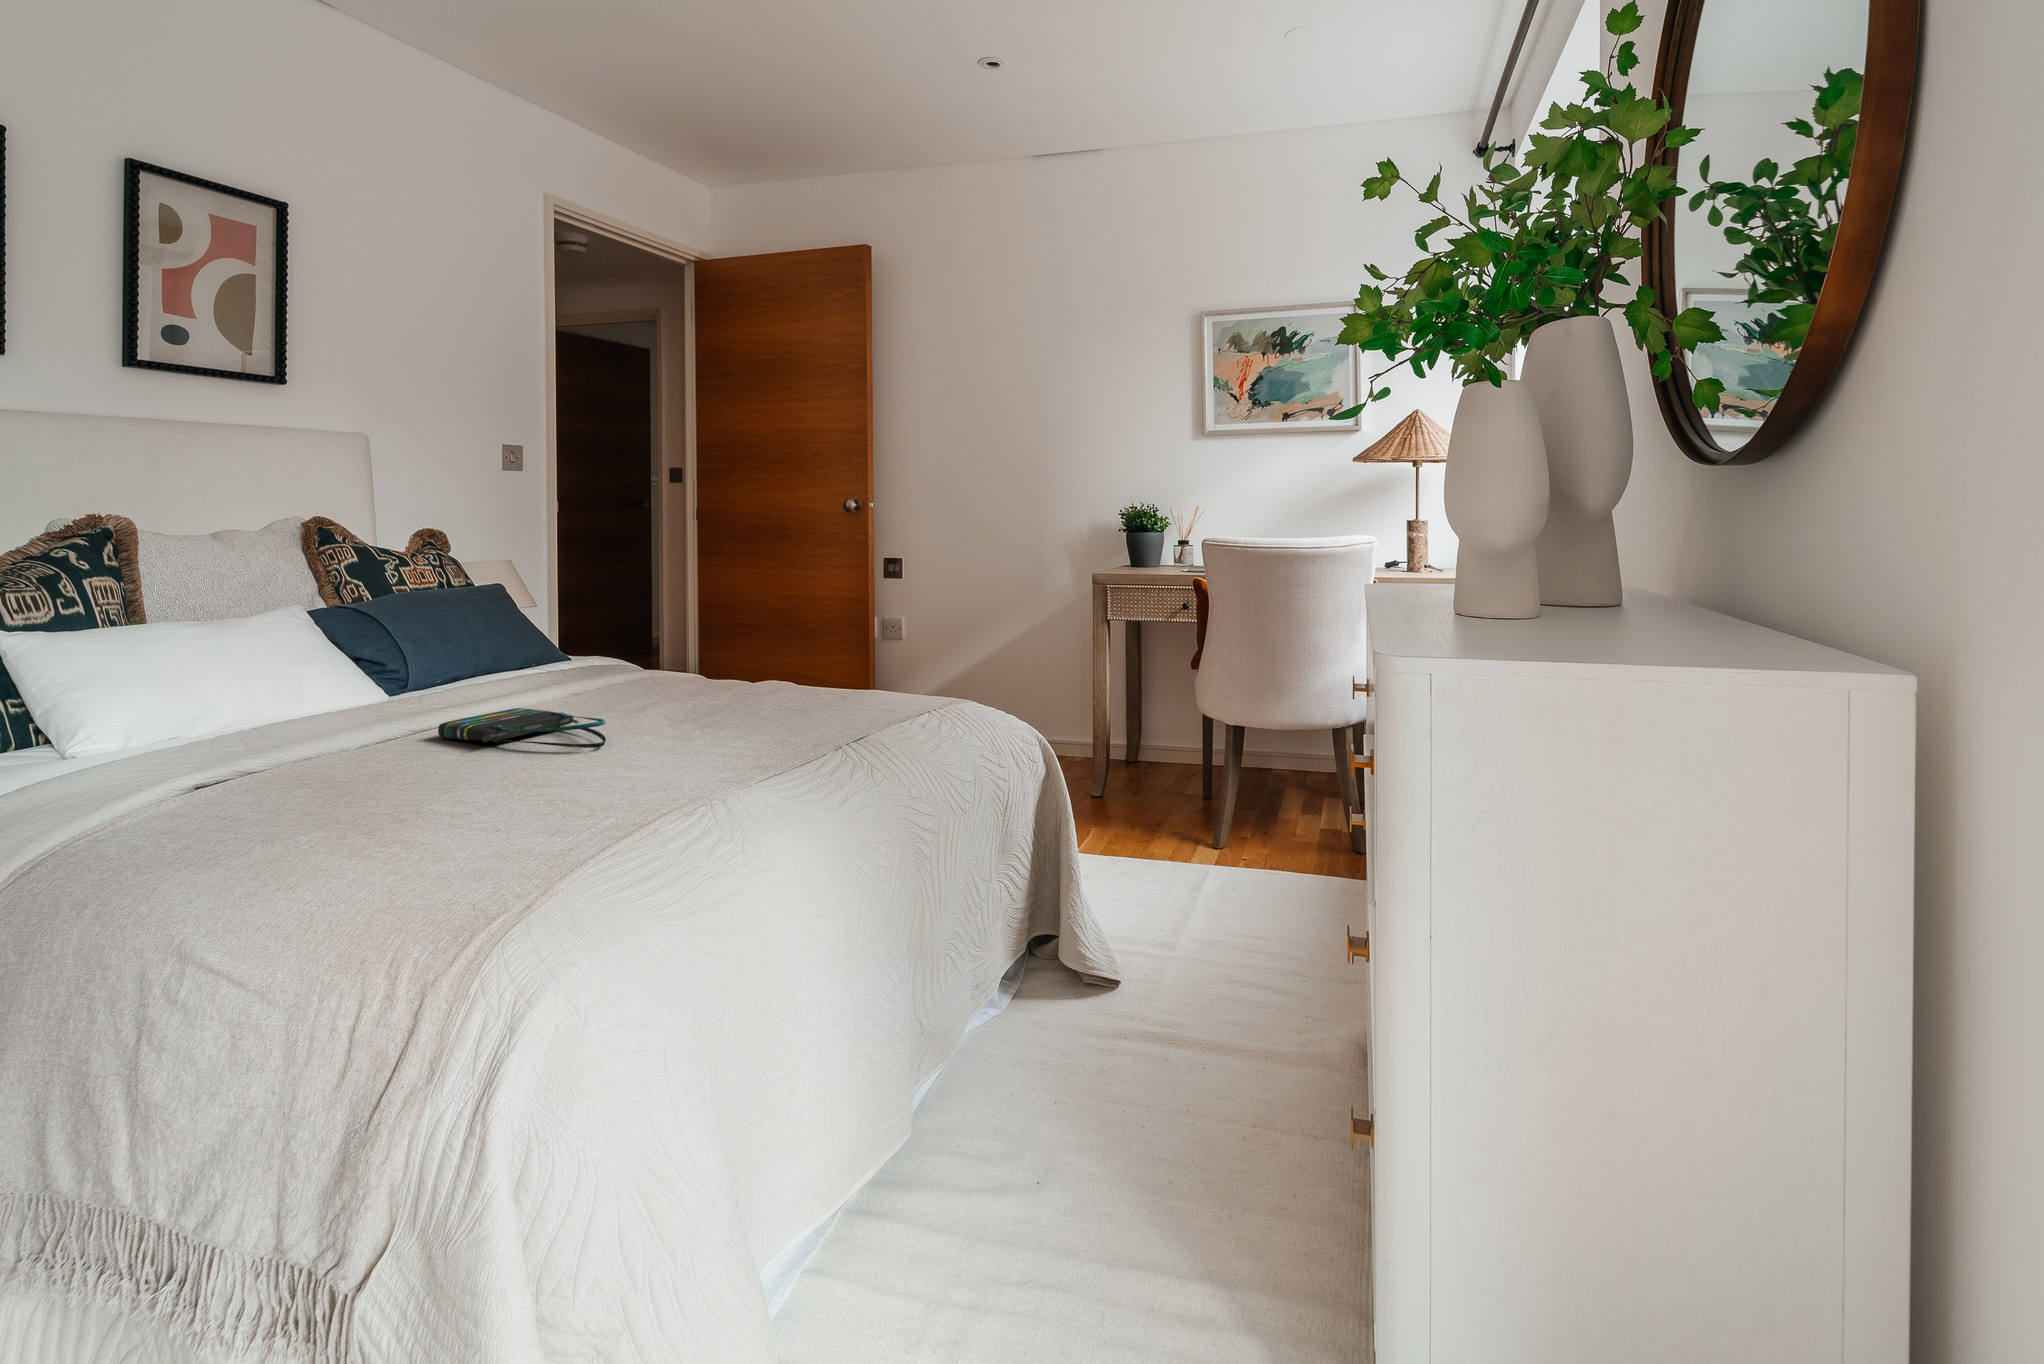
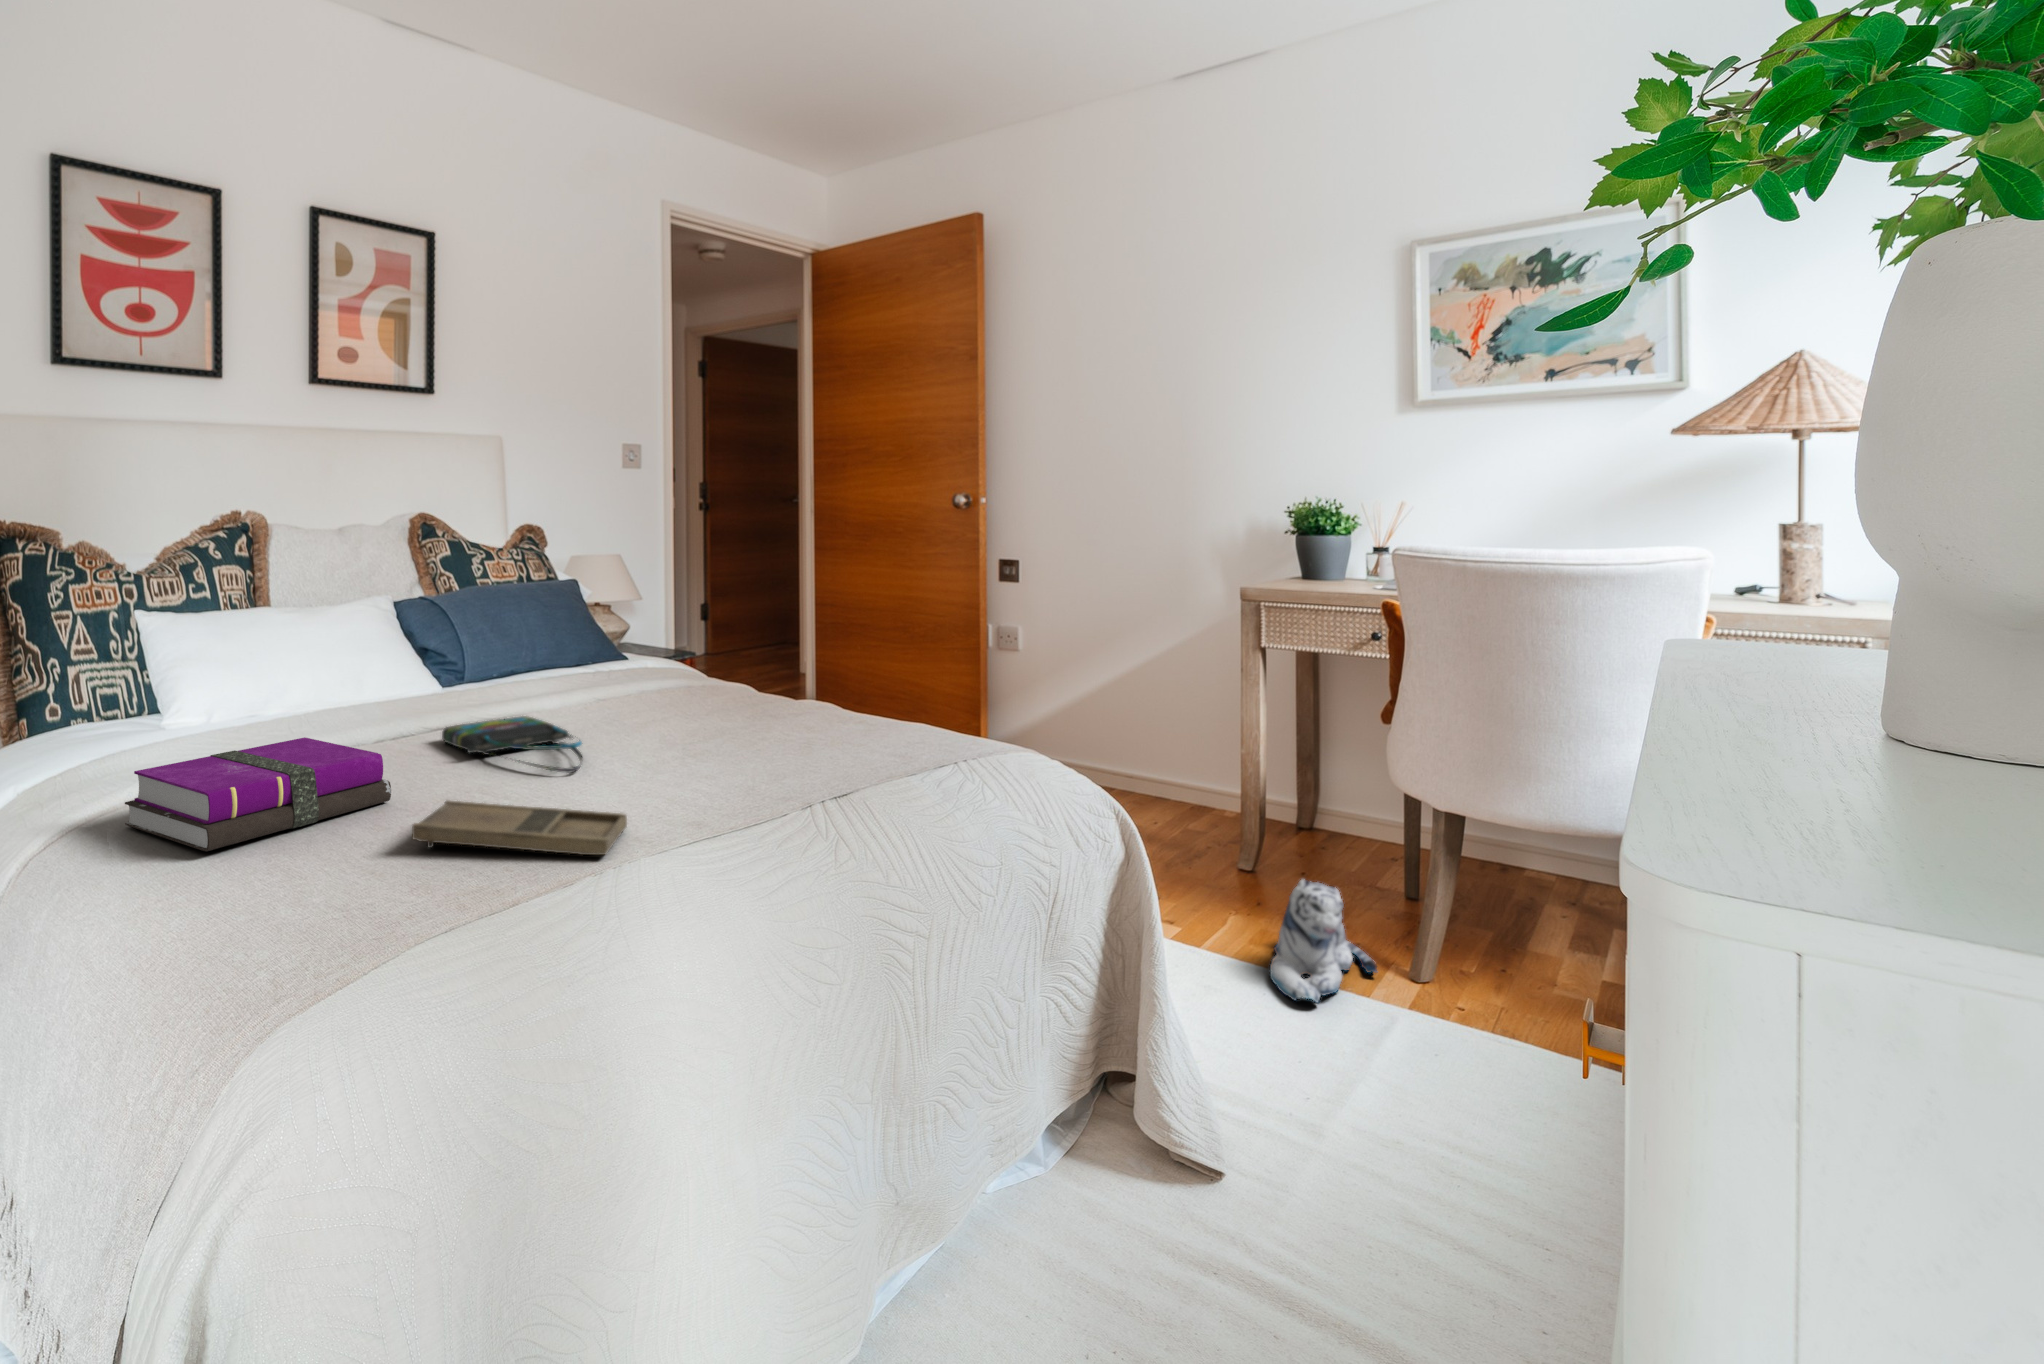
notebook: none [141,738,434,841] -> present [125,737,391,851]
tray: none [496,767,685,812] -> present [412,800,627,855]
plush toy: none [1122,785,1191,872] -> present [1270,880,1377,1002]

